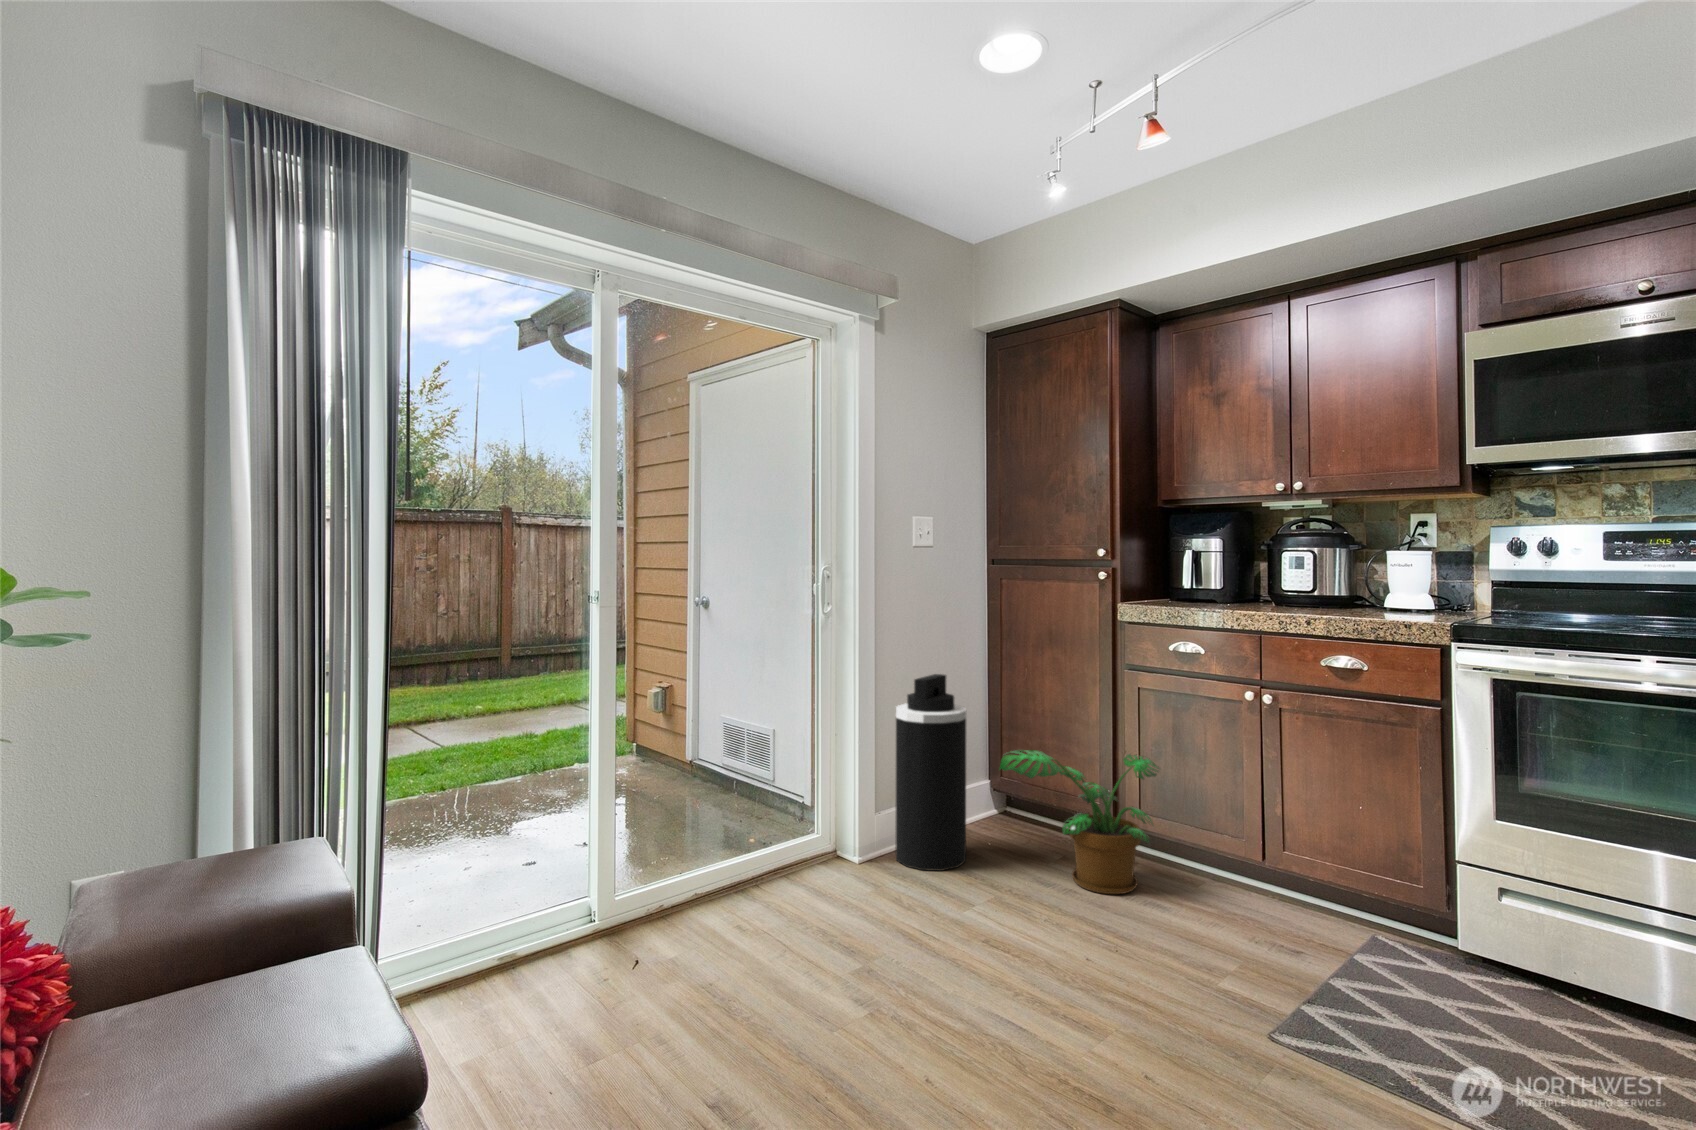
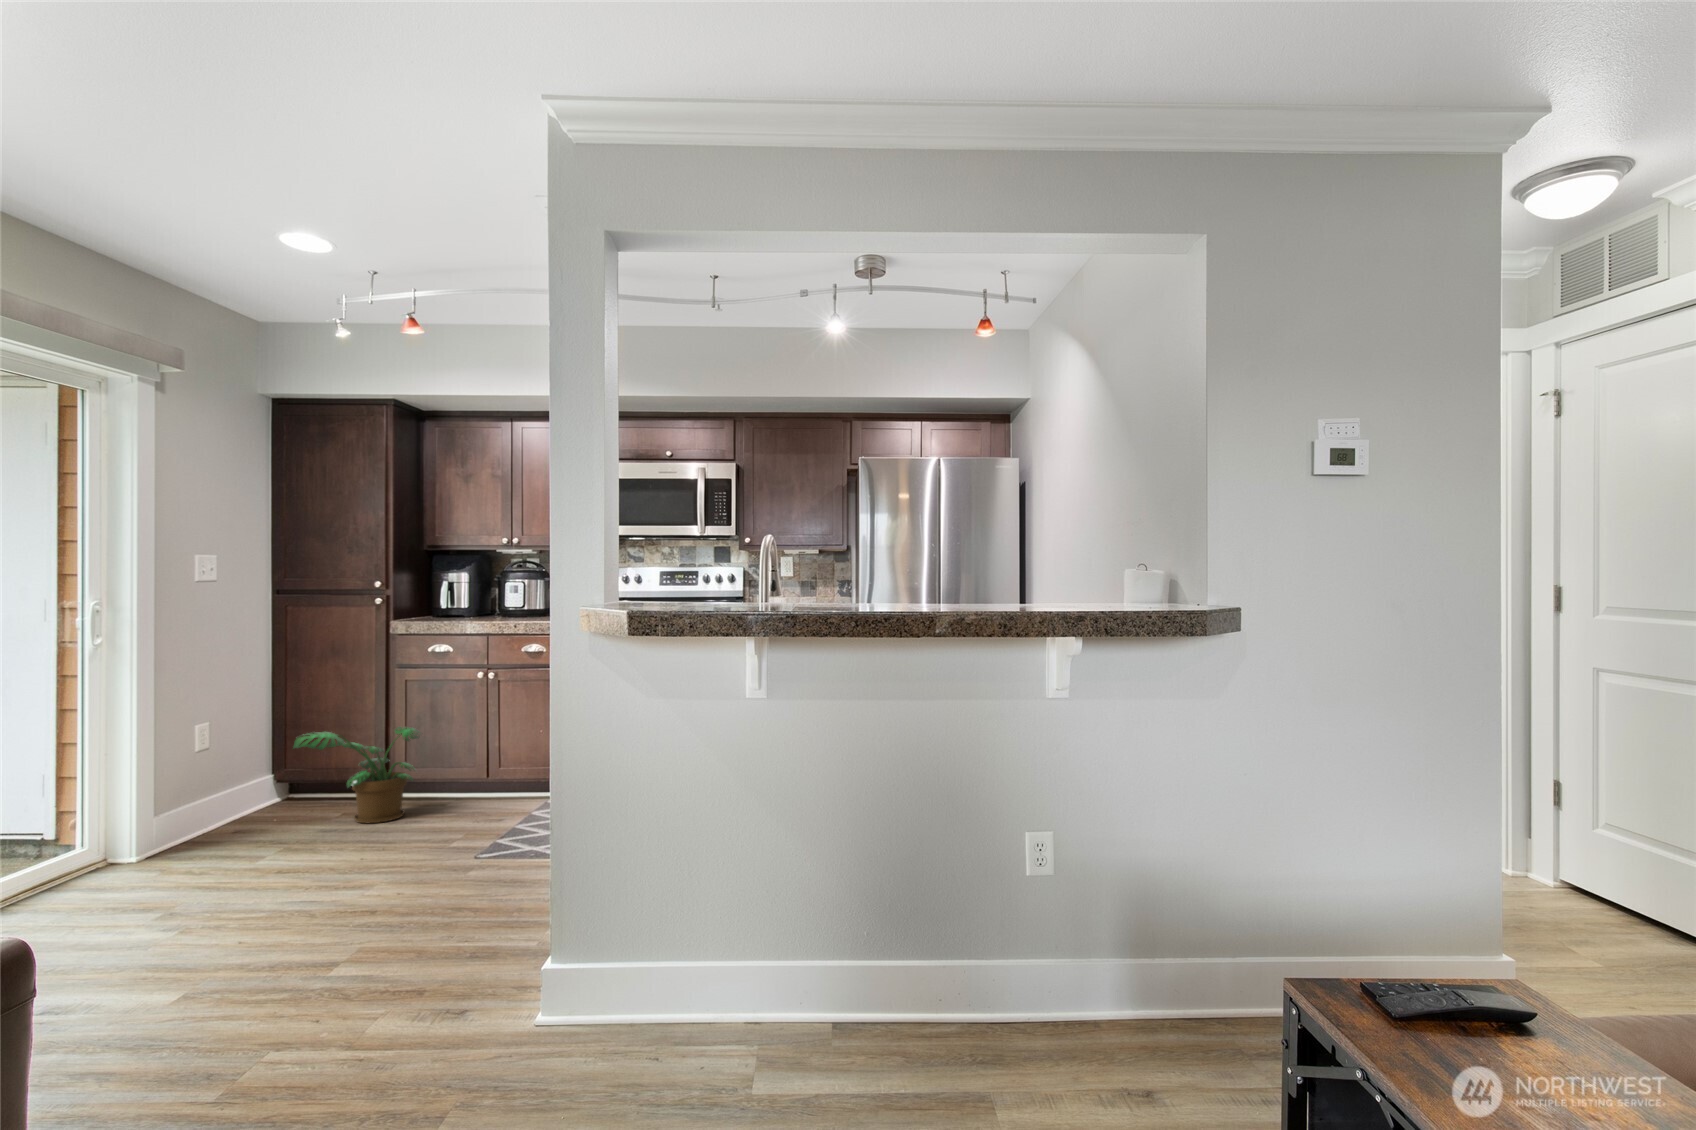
trash can: present [895,674,966,871] -> none [187,683,261,843]

